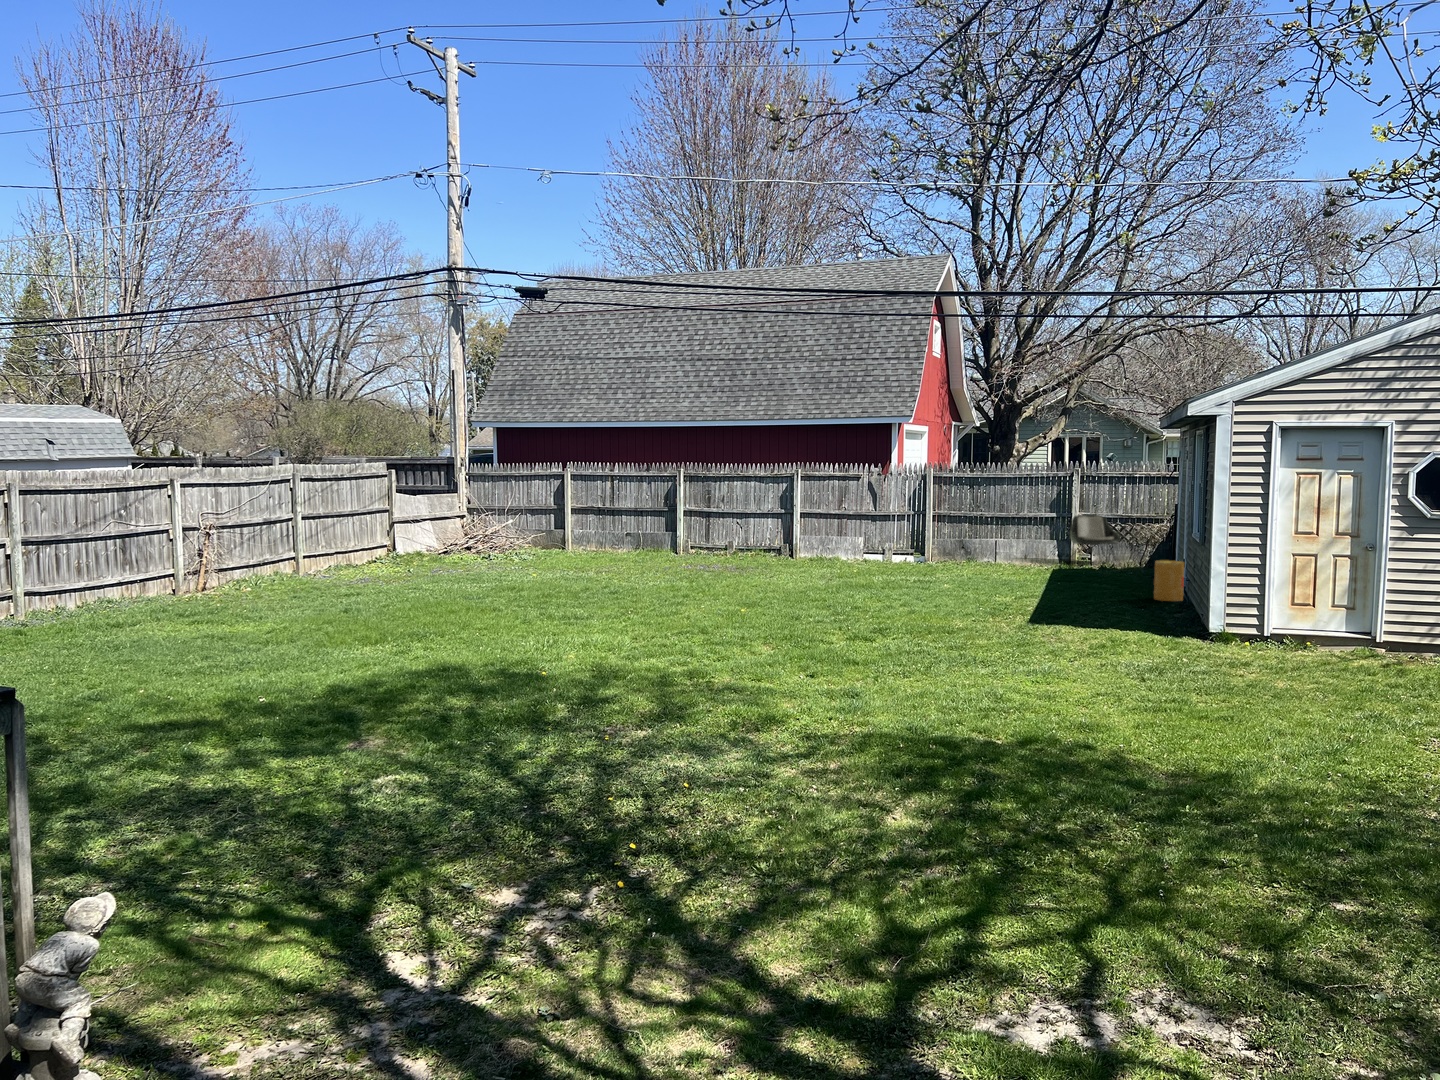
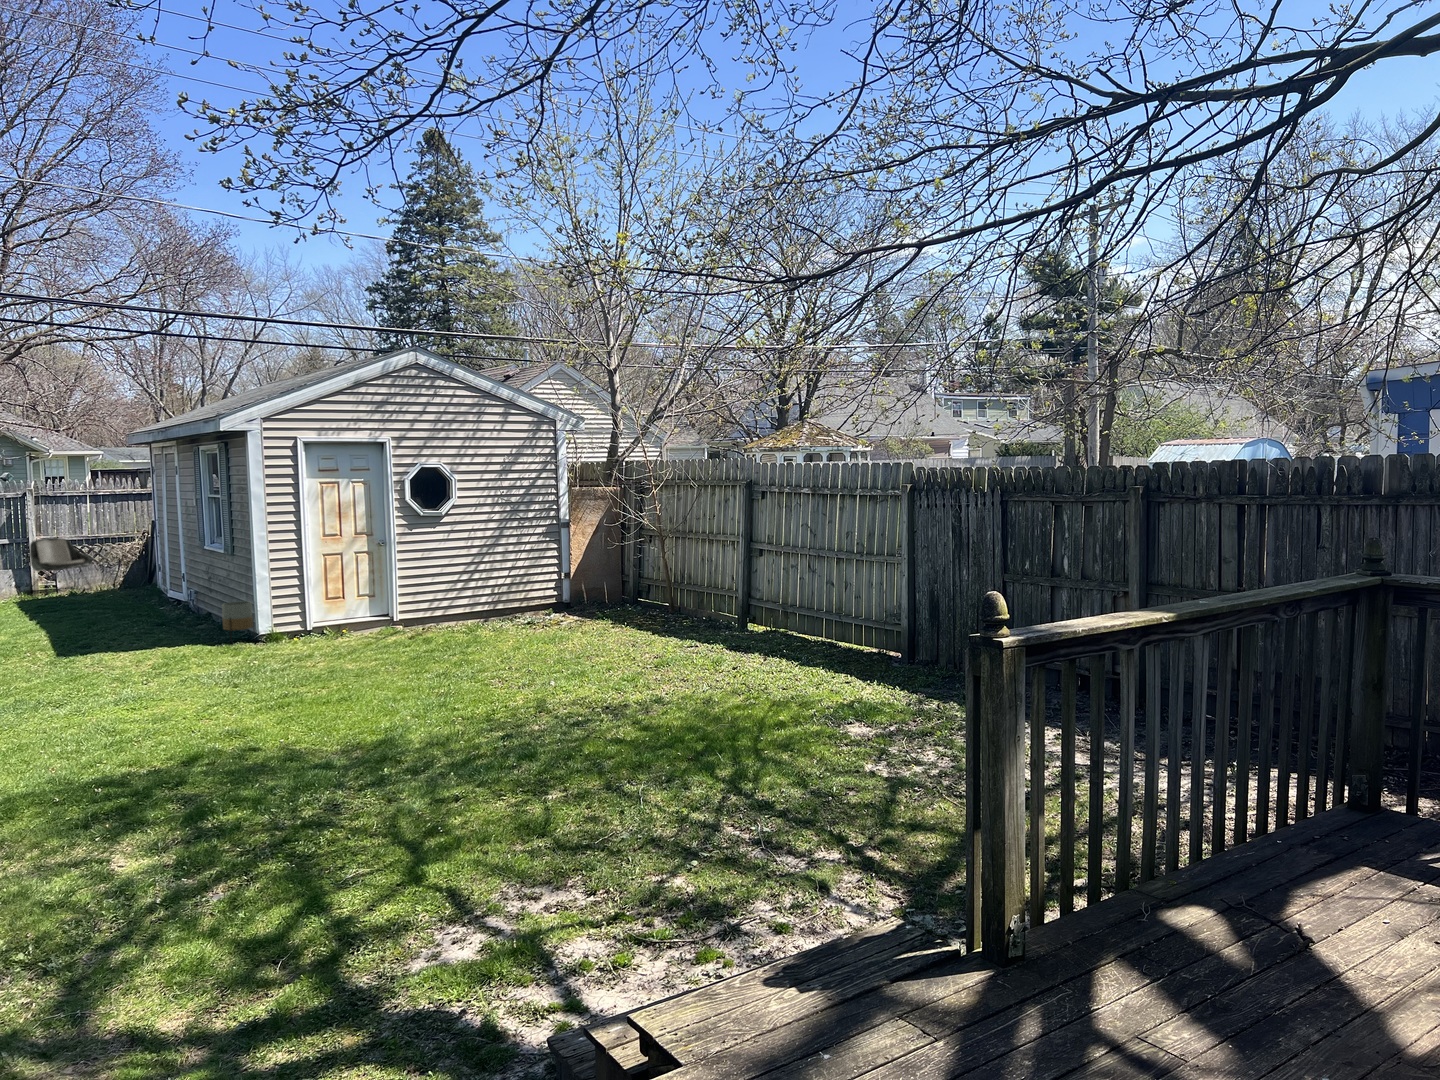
basket: present [1154,560,1184,601] -> none [164,574,197,615]
planter: none [1173,594,1206,638] -> present [222,601,254,641]

